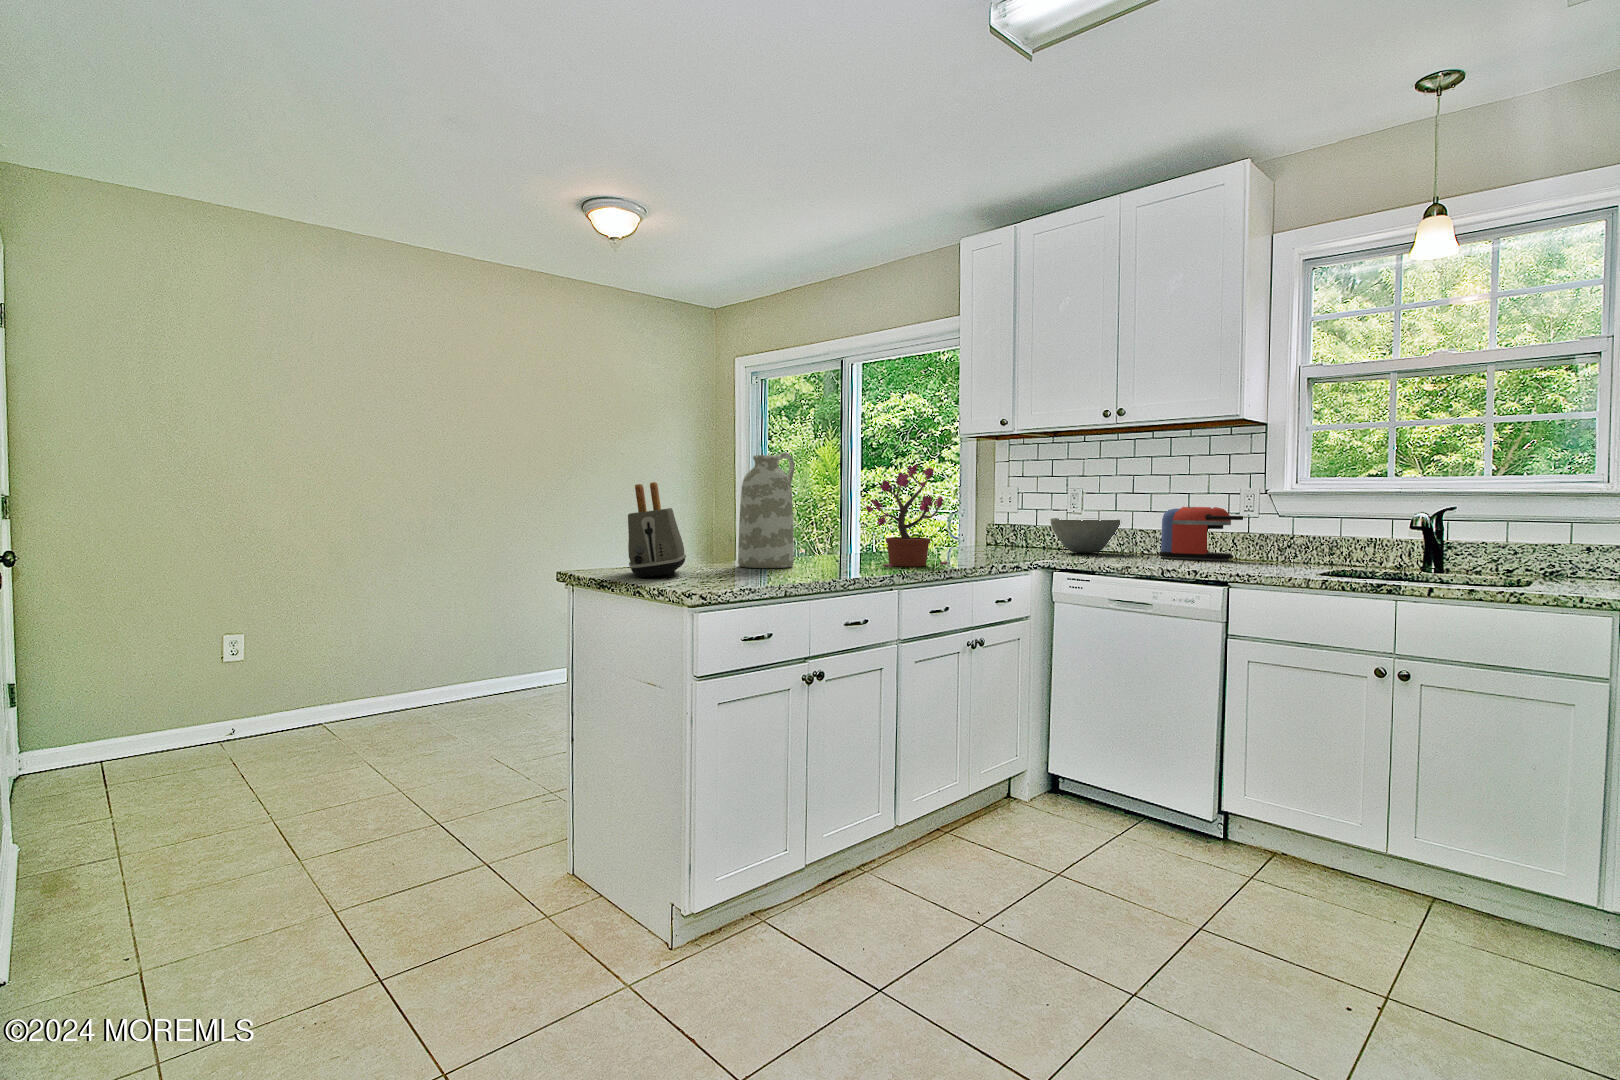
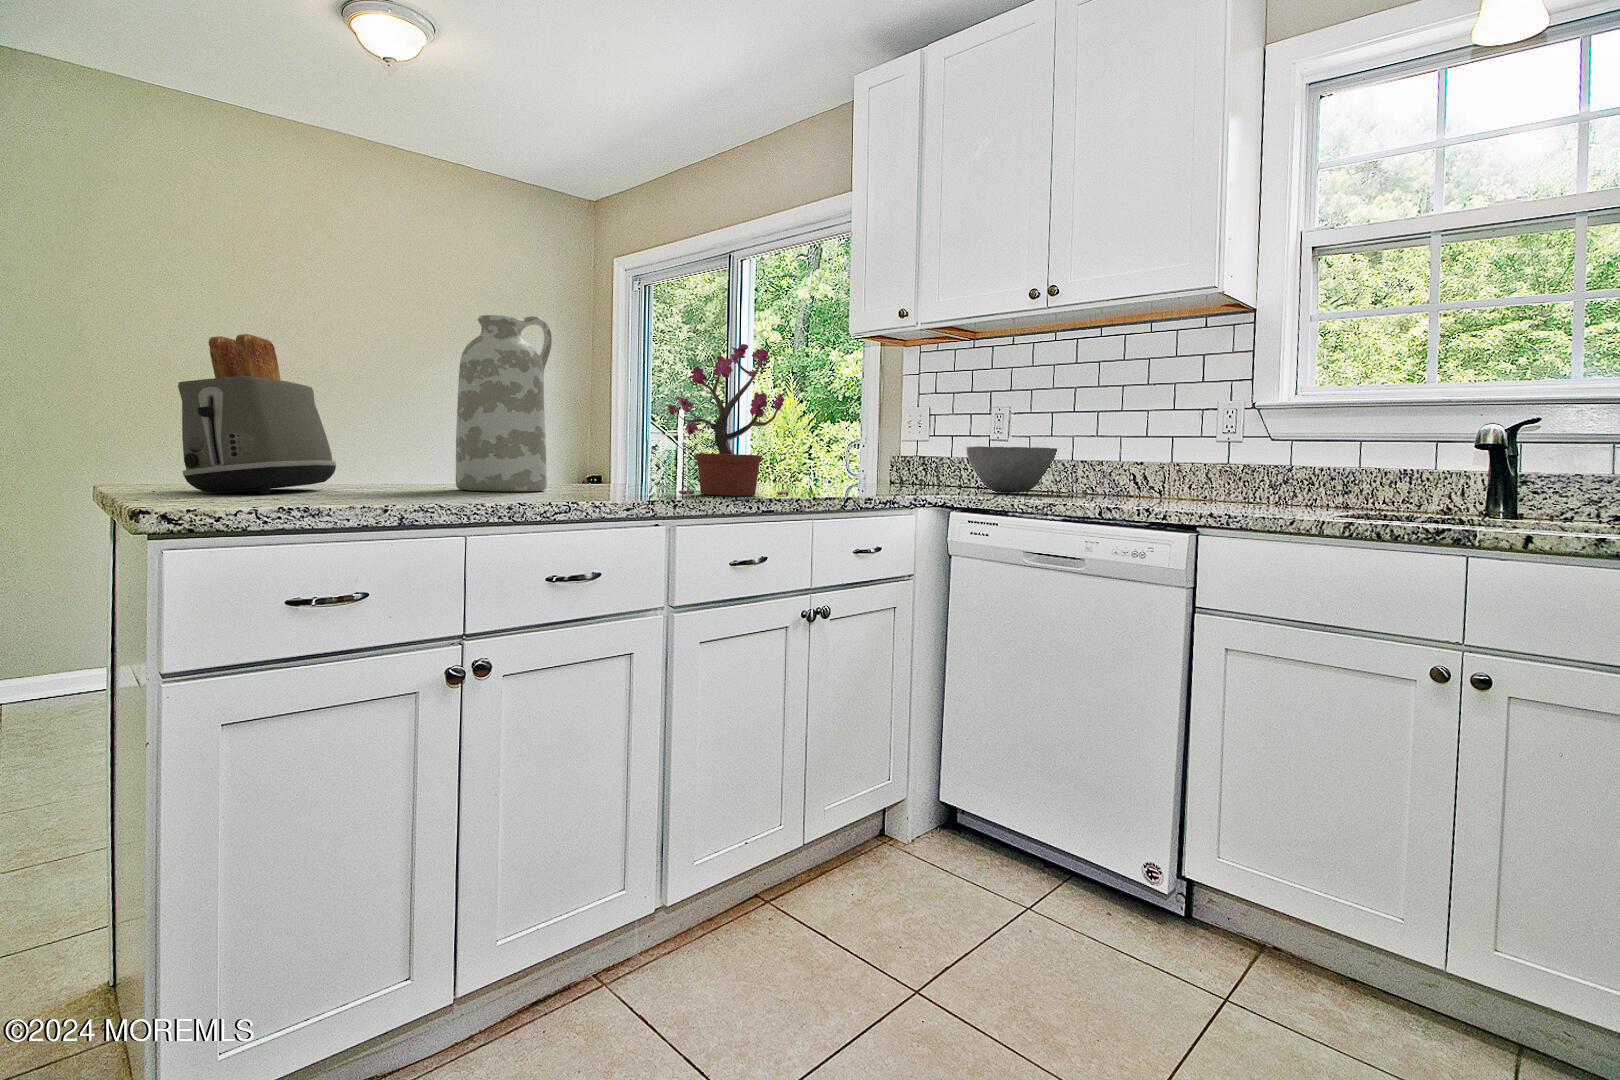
coffee maker: present [1159,507,1243,561] -> none [1105,428,1223,503]

